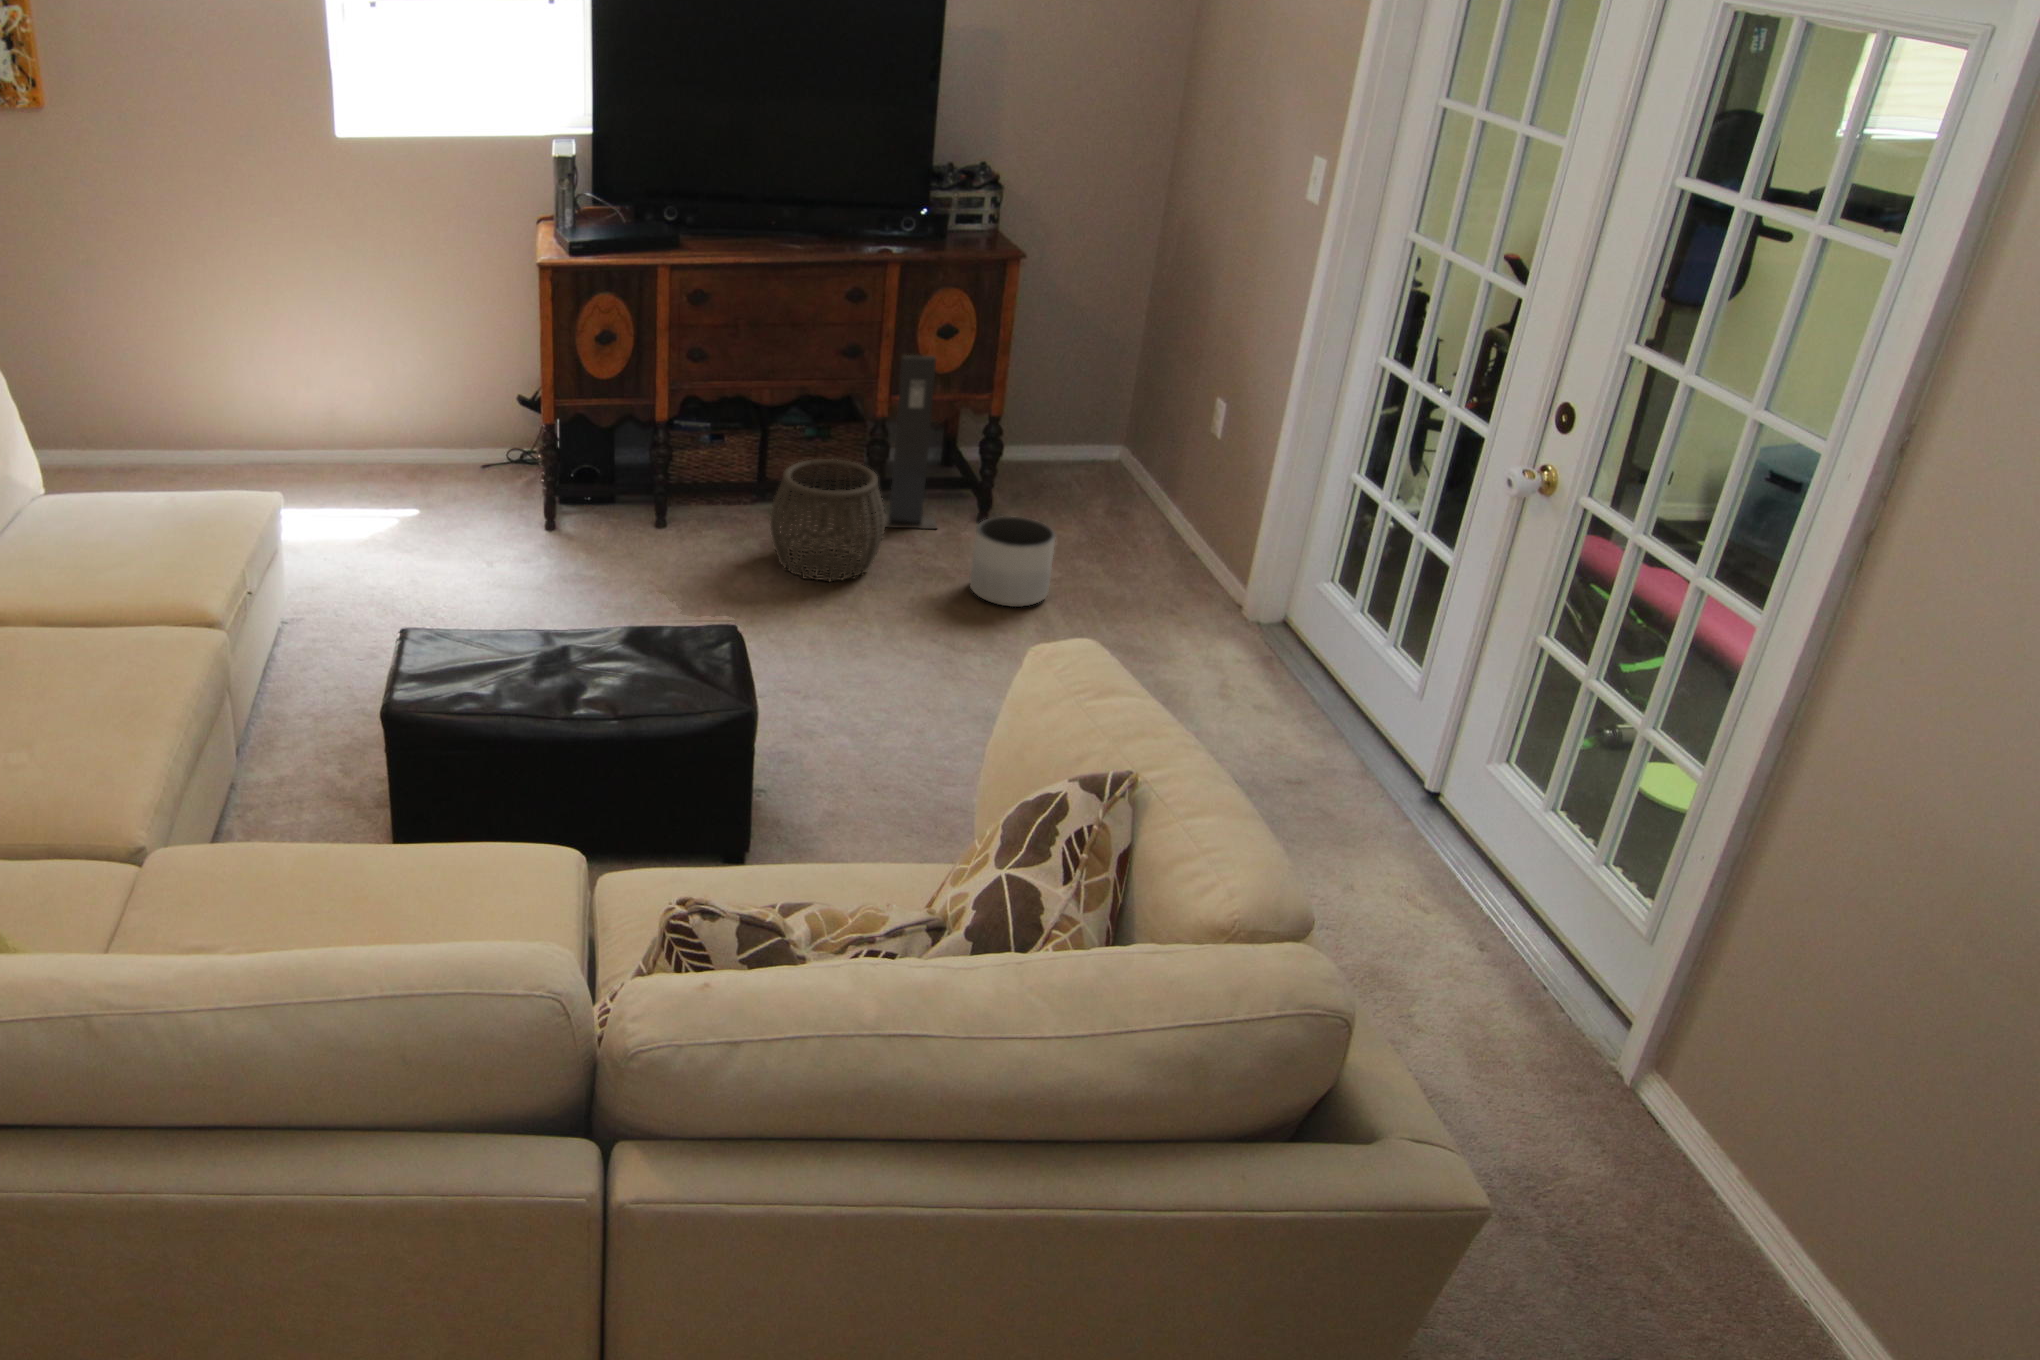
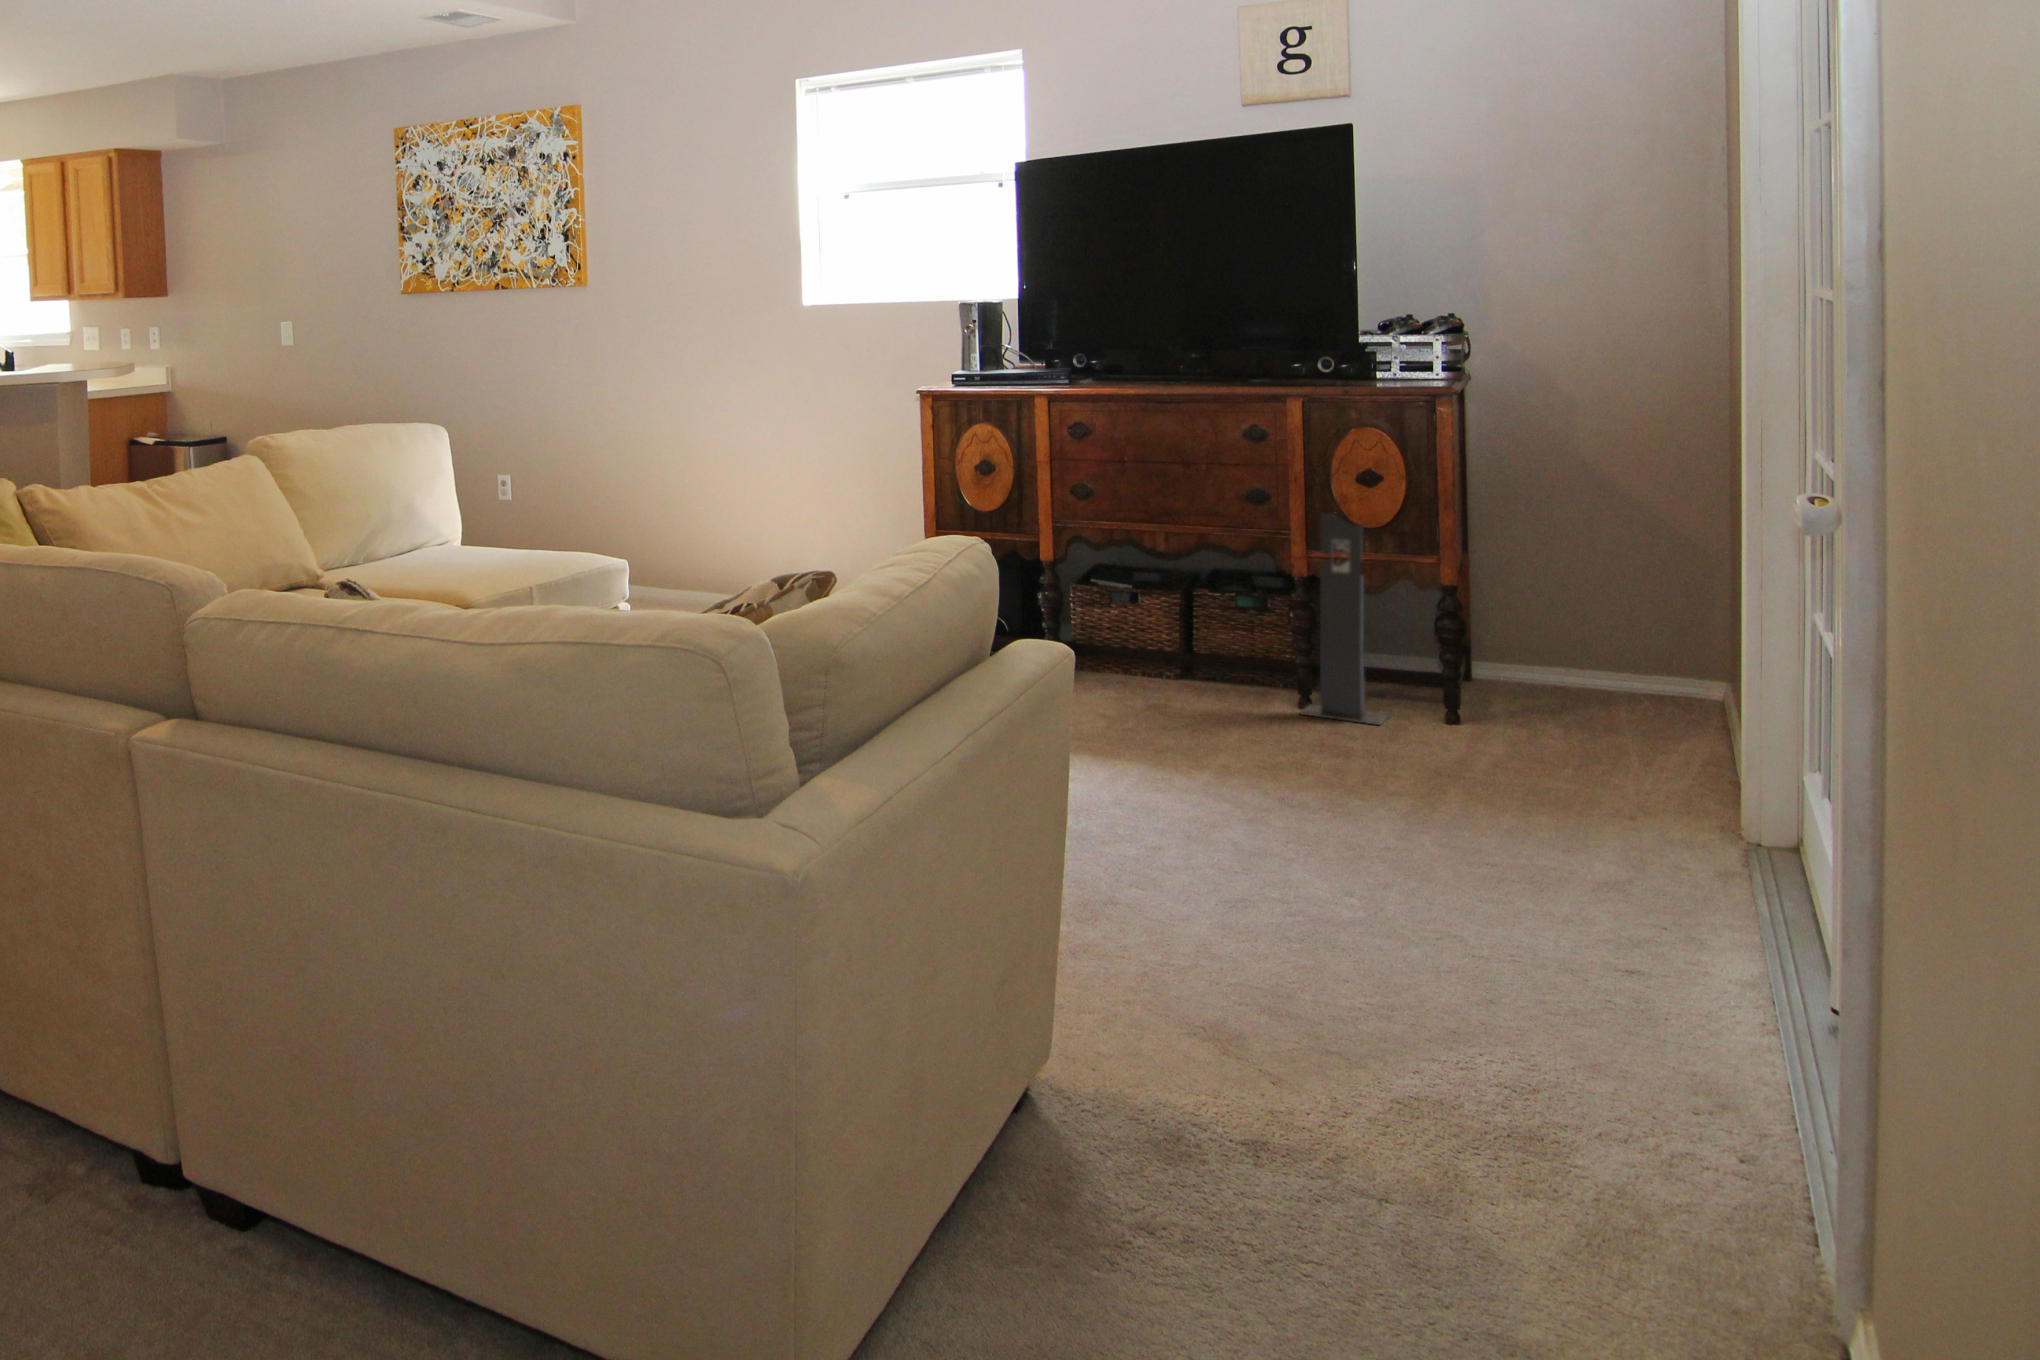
woven basket: present [770,459,886,581] -> none [1128,611,1268,745]
planter: present [970,516,1055,607] -> none [1353,687,1460,793]

